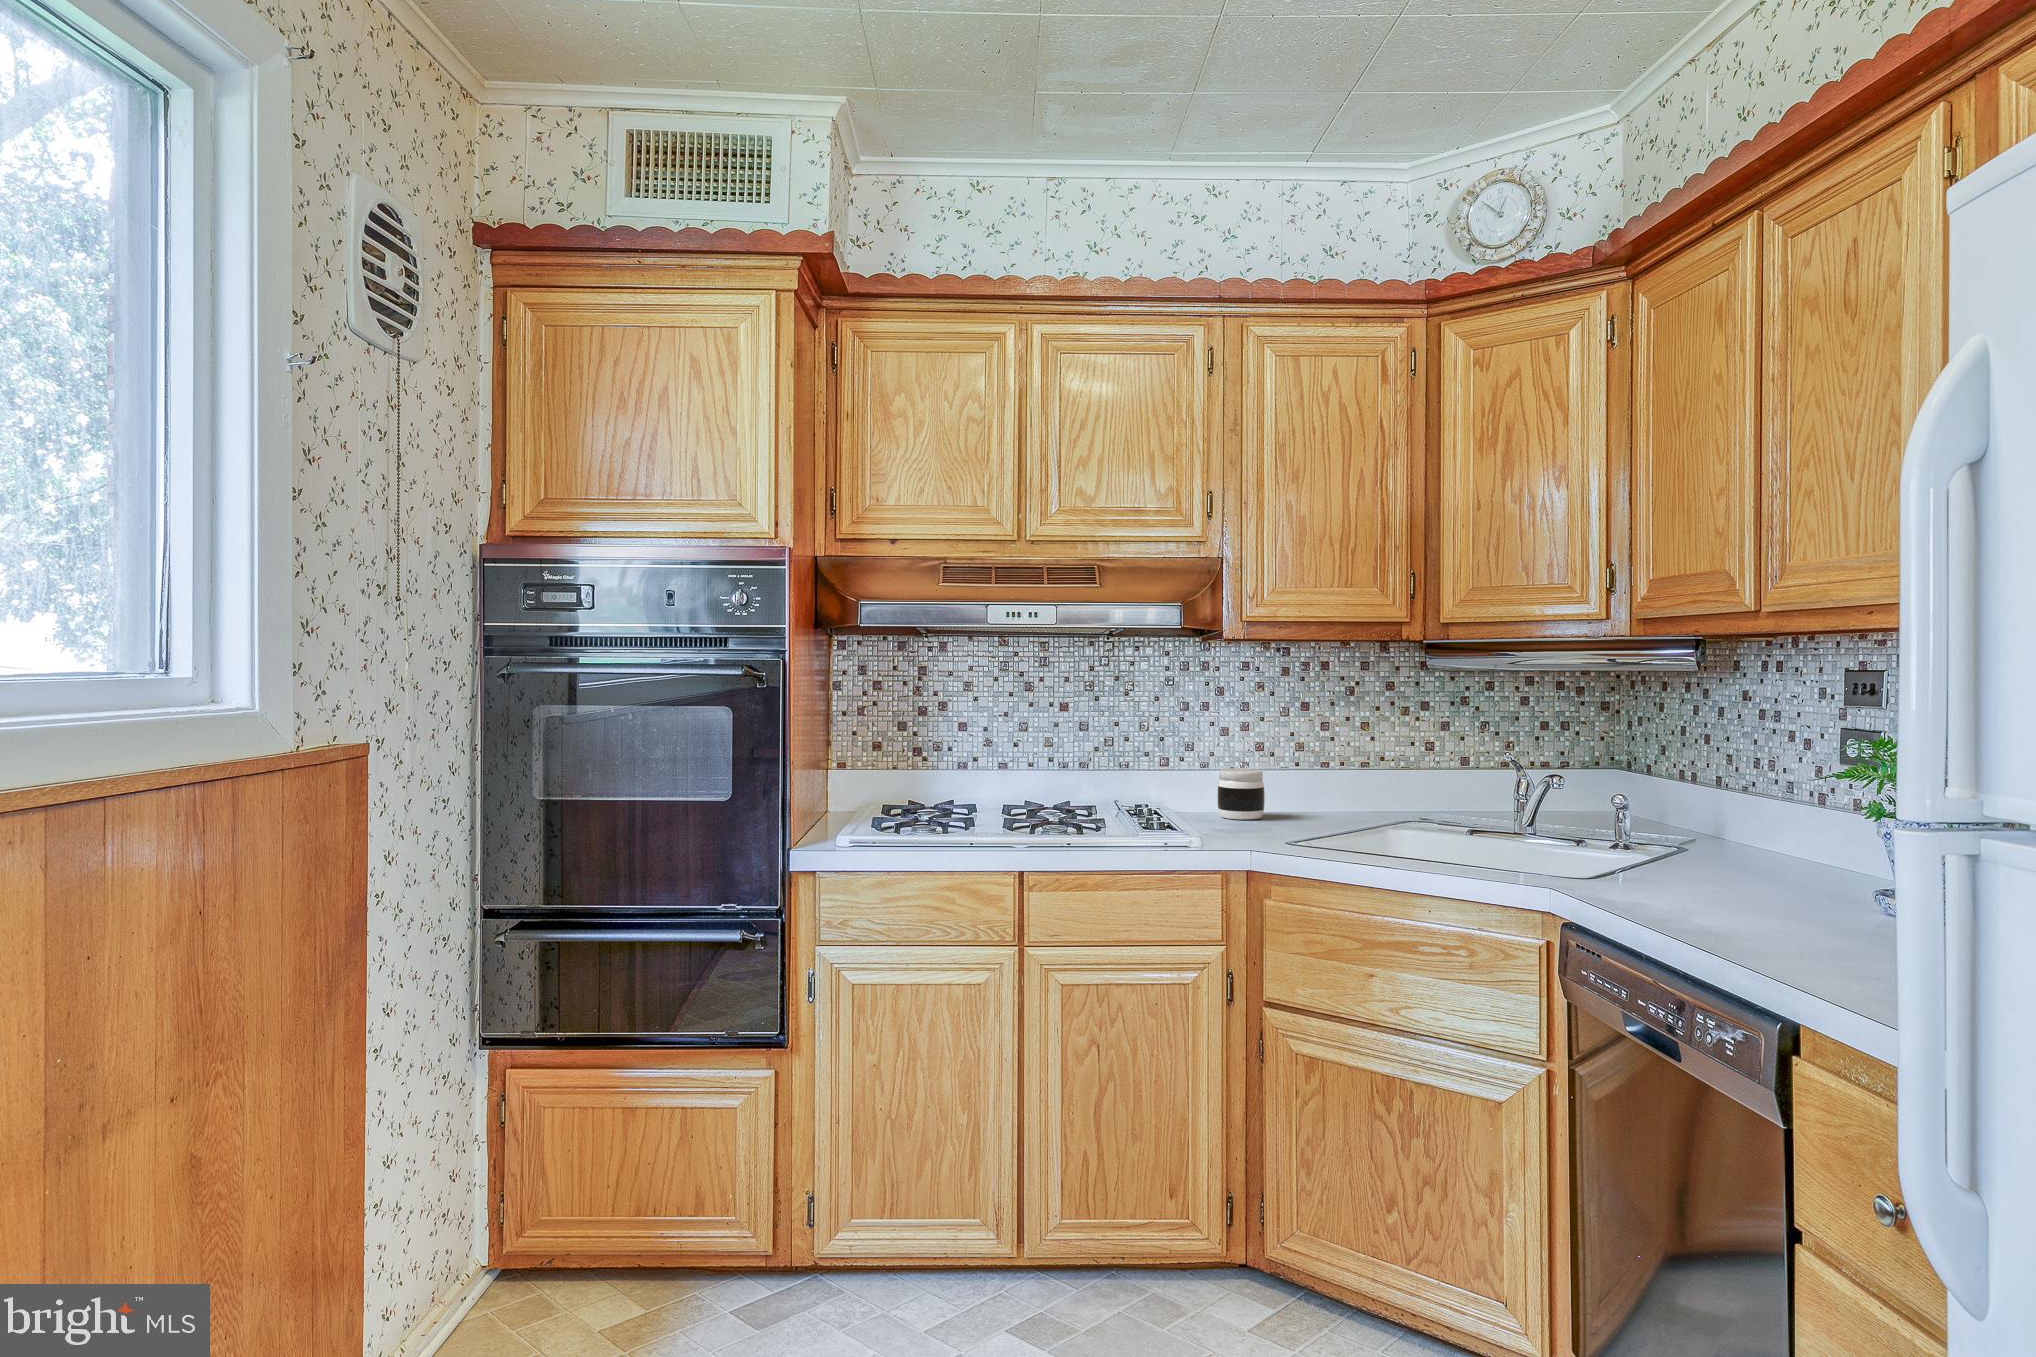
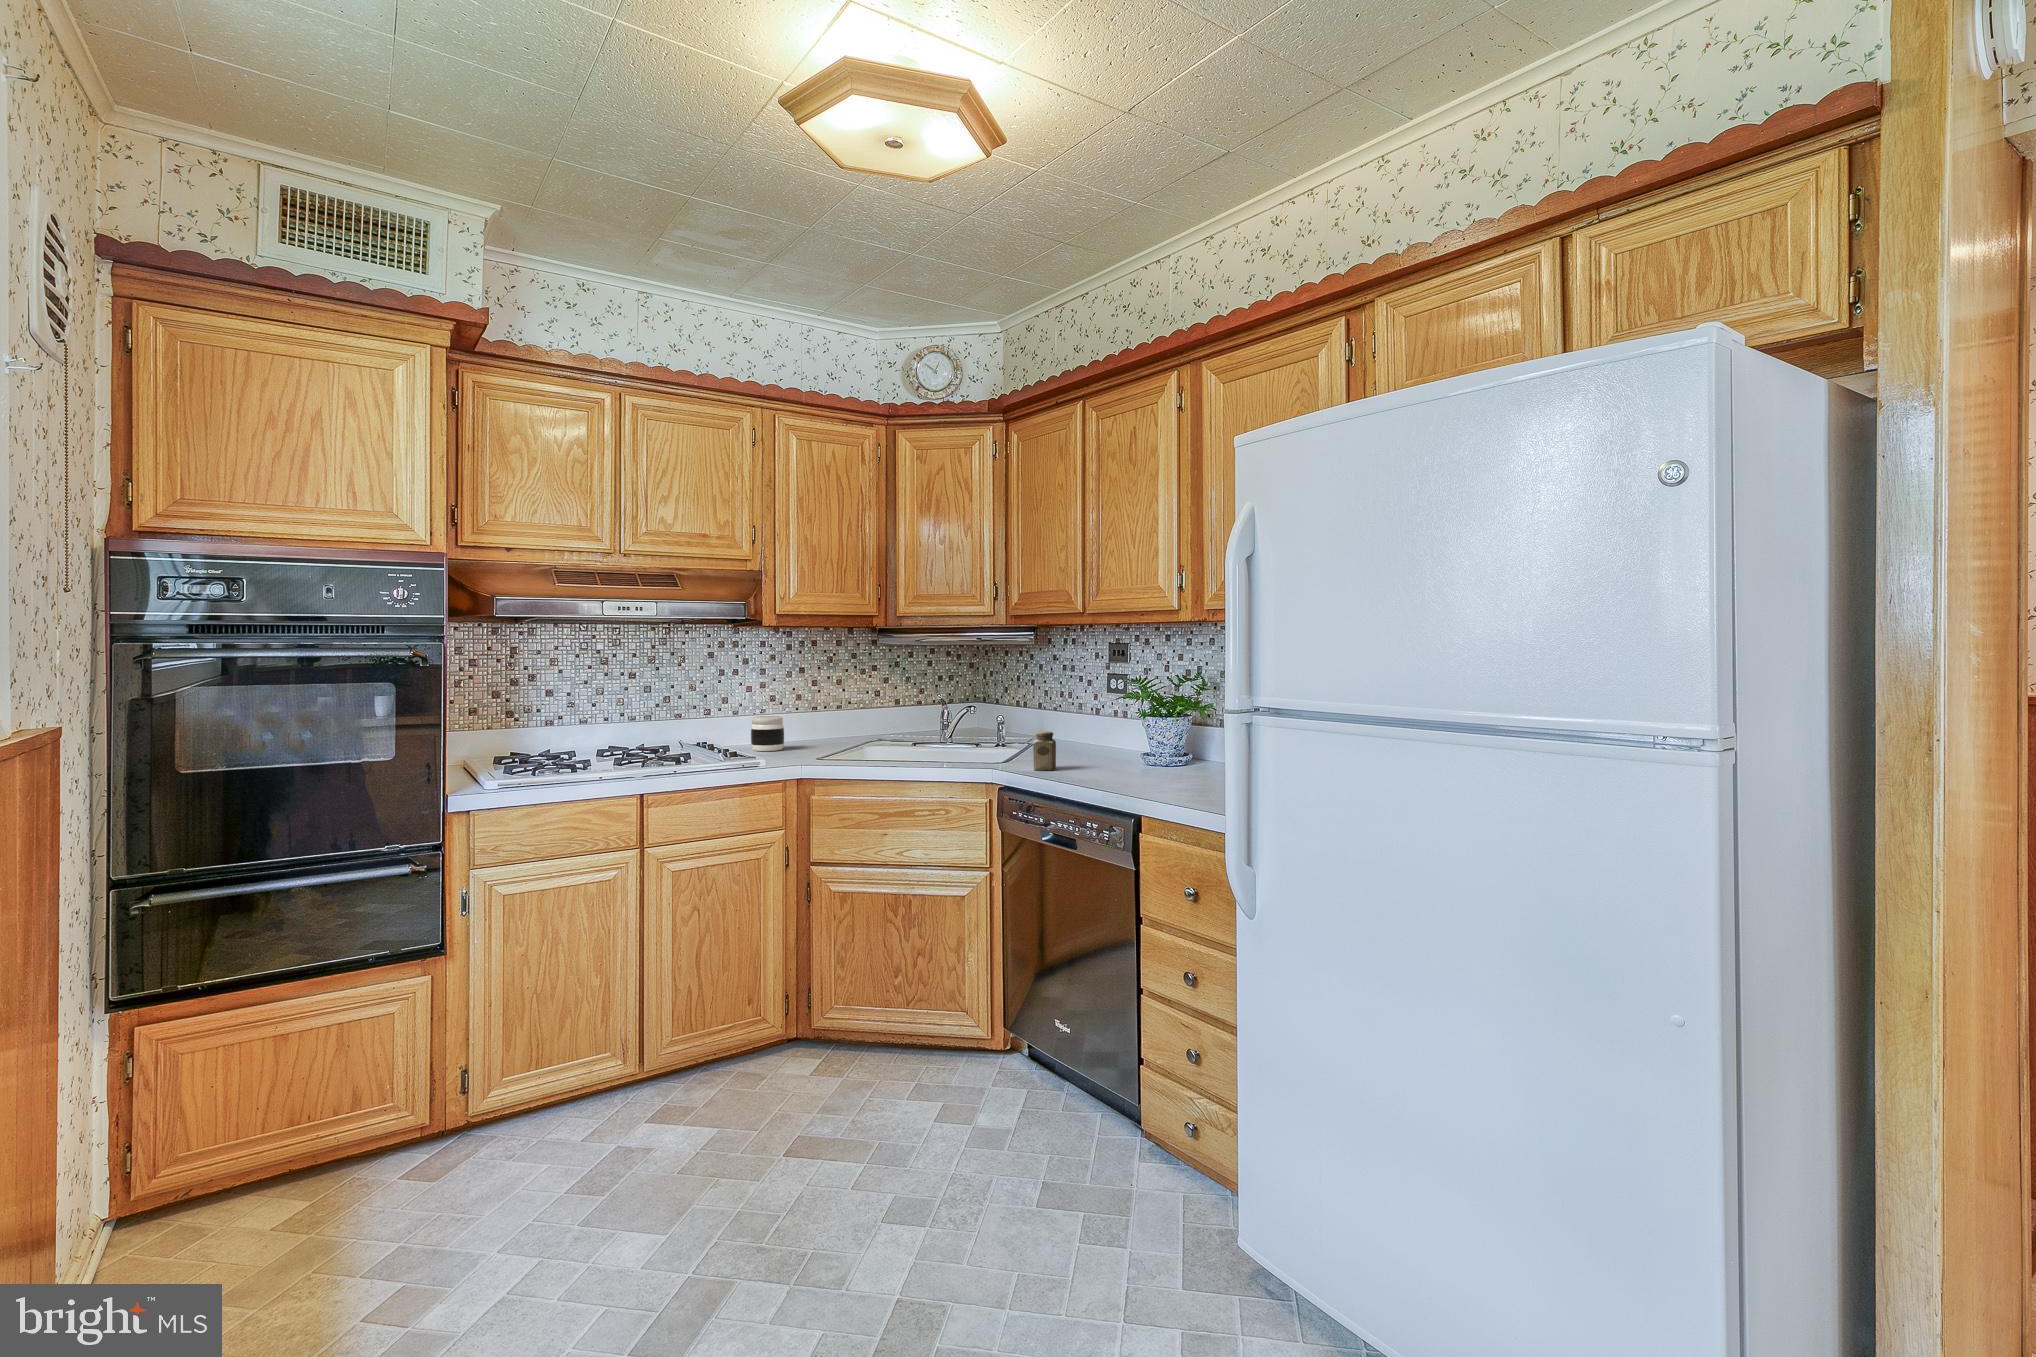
salt shaker: none [1664,833,1719,913] -> present [1033,731,1056,770]

